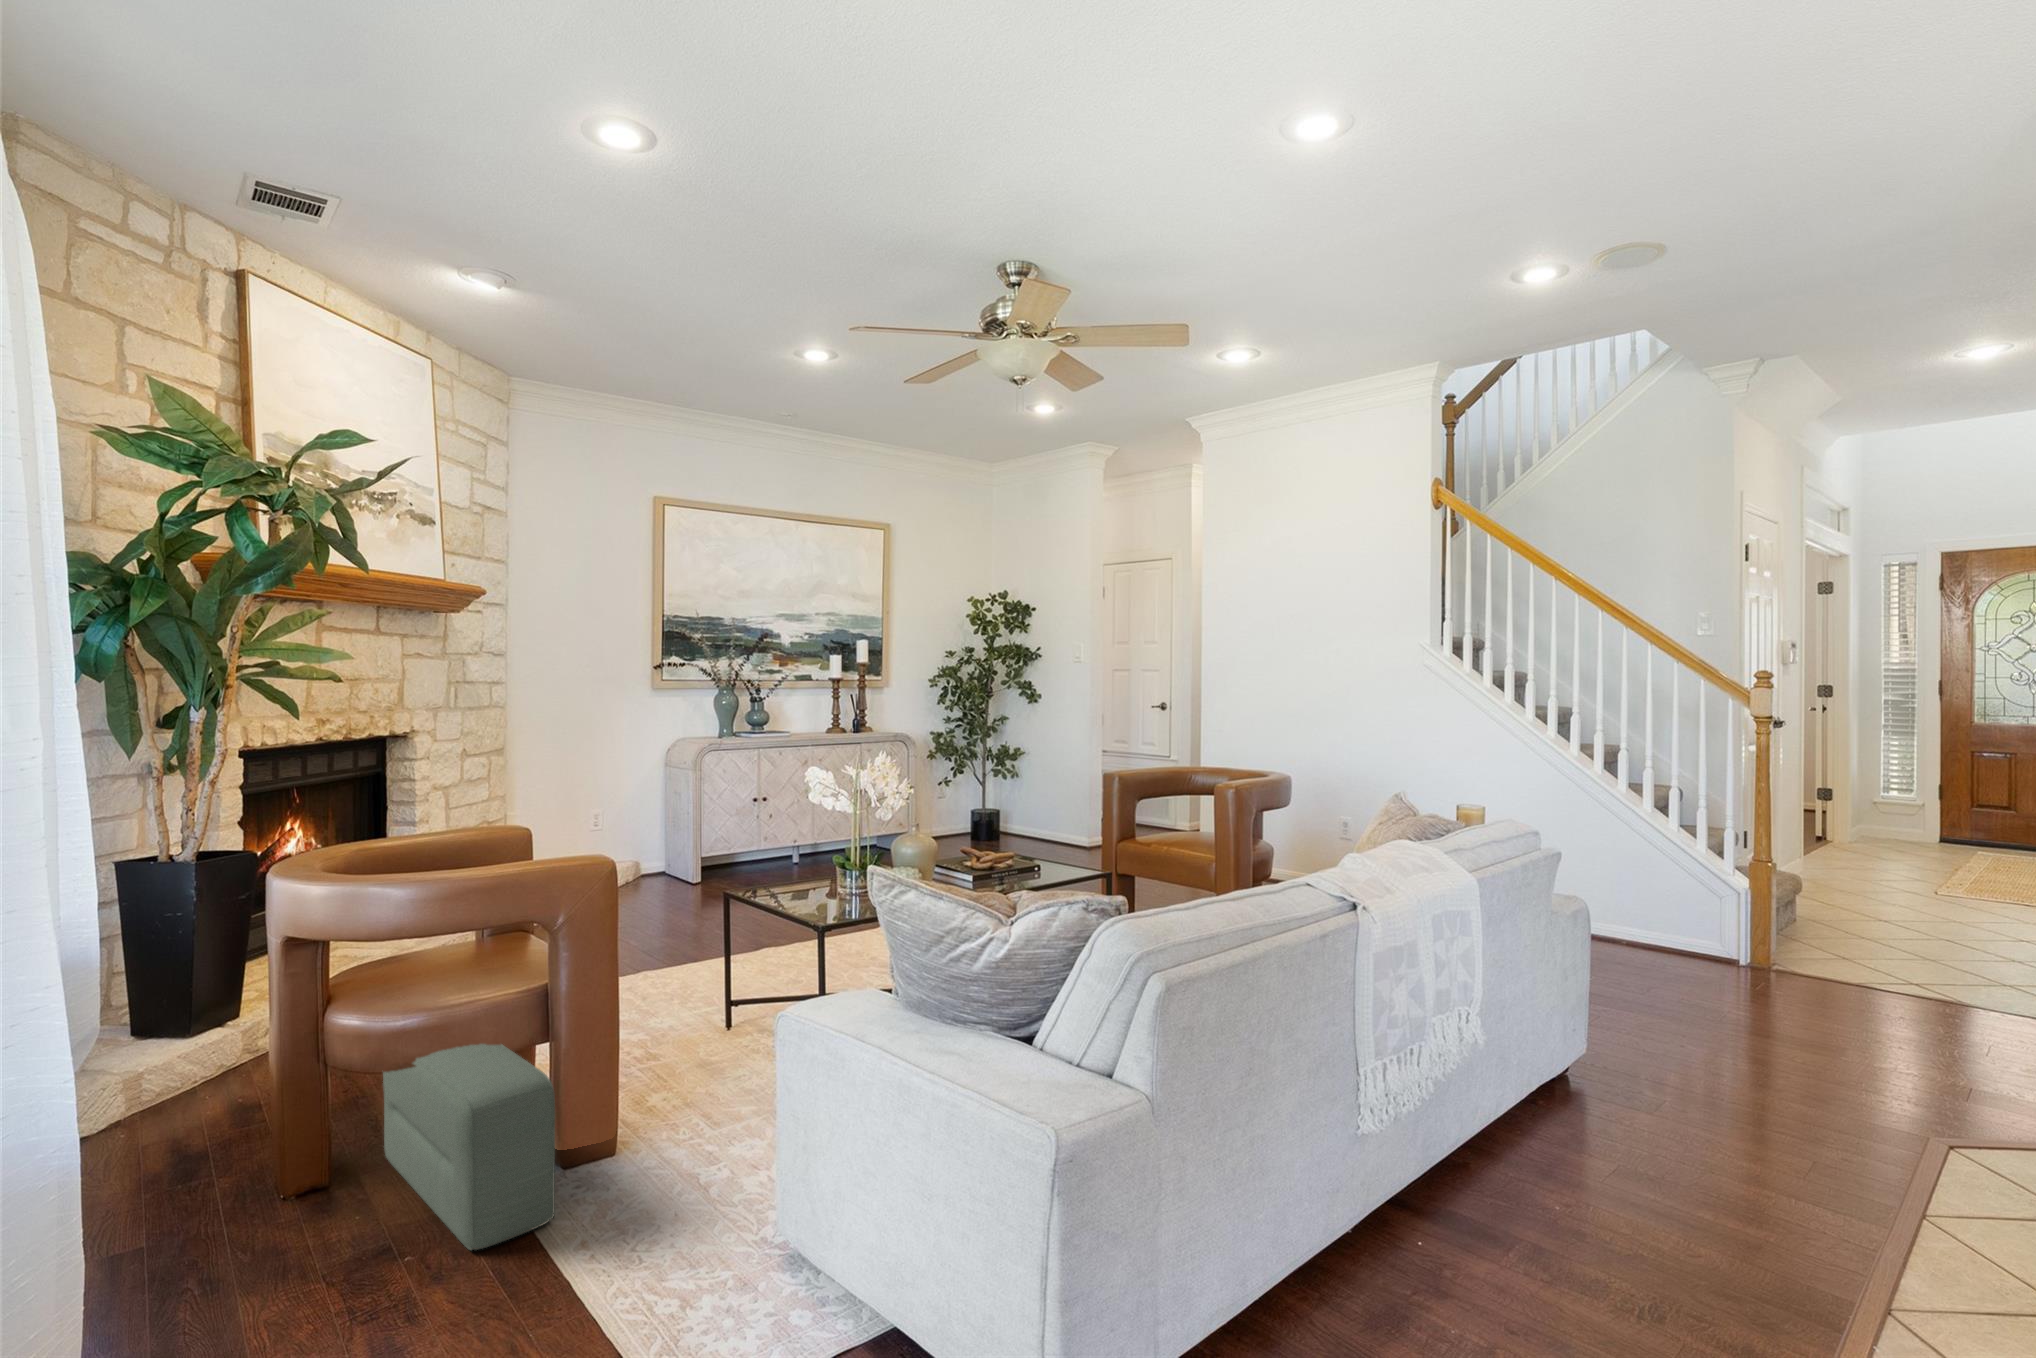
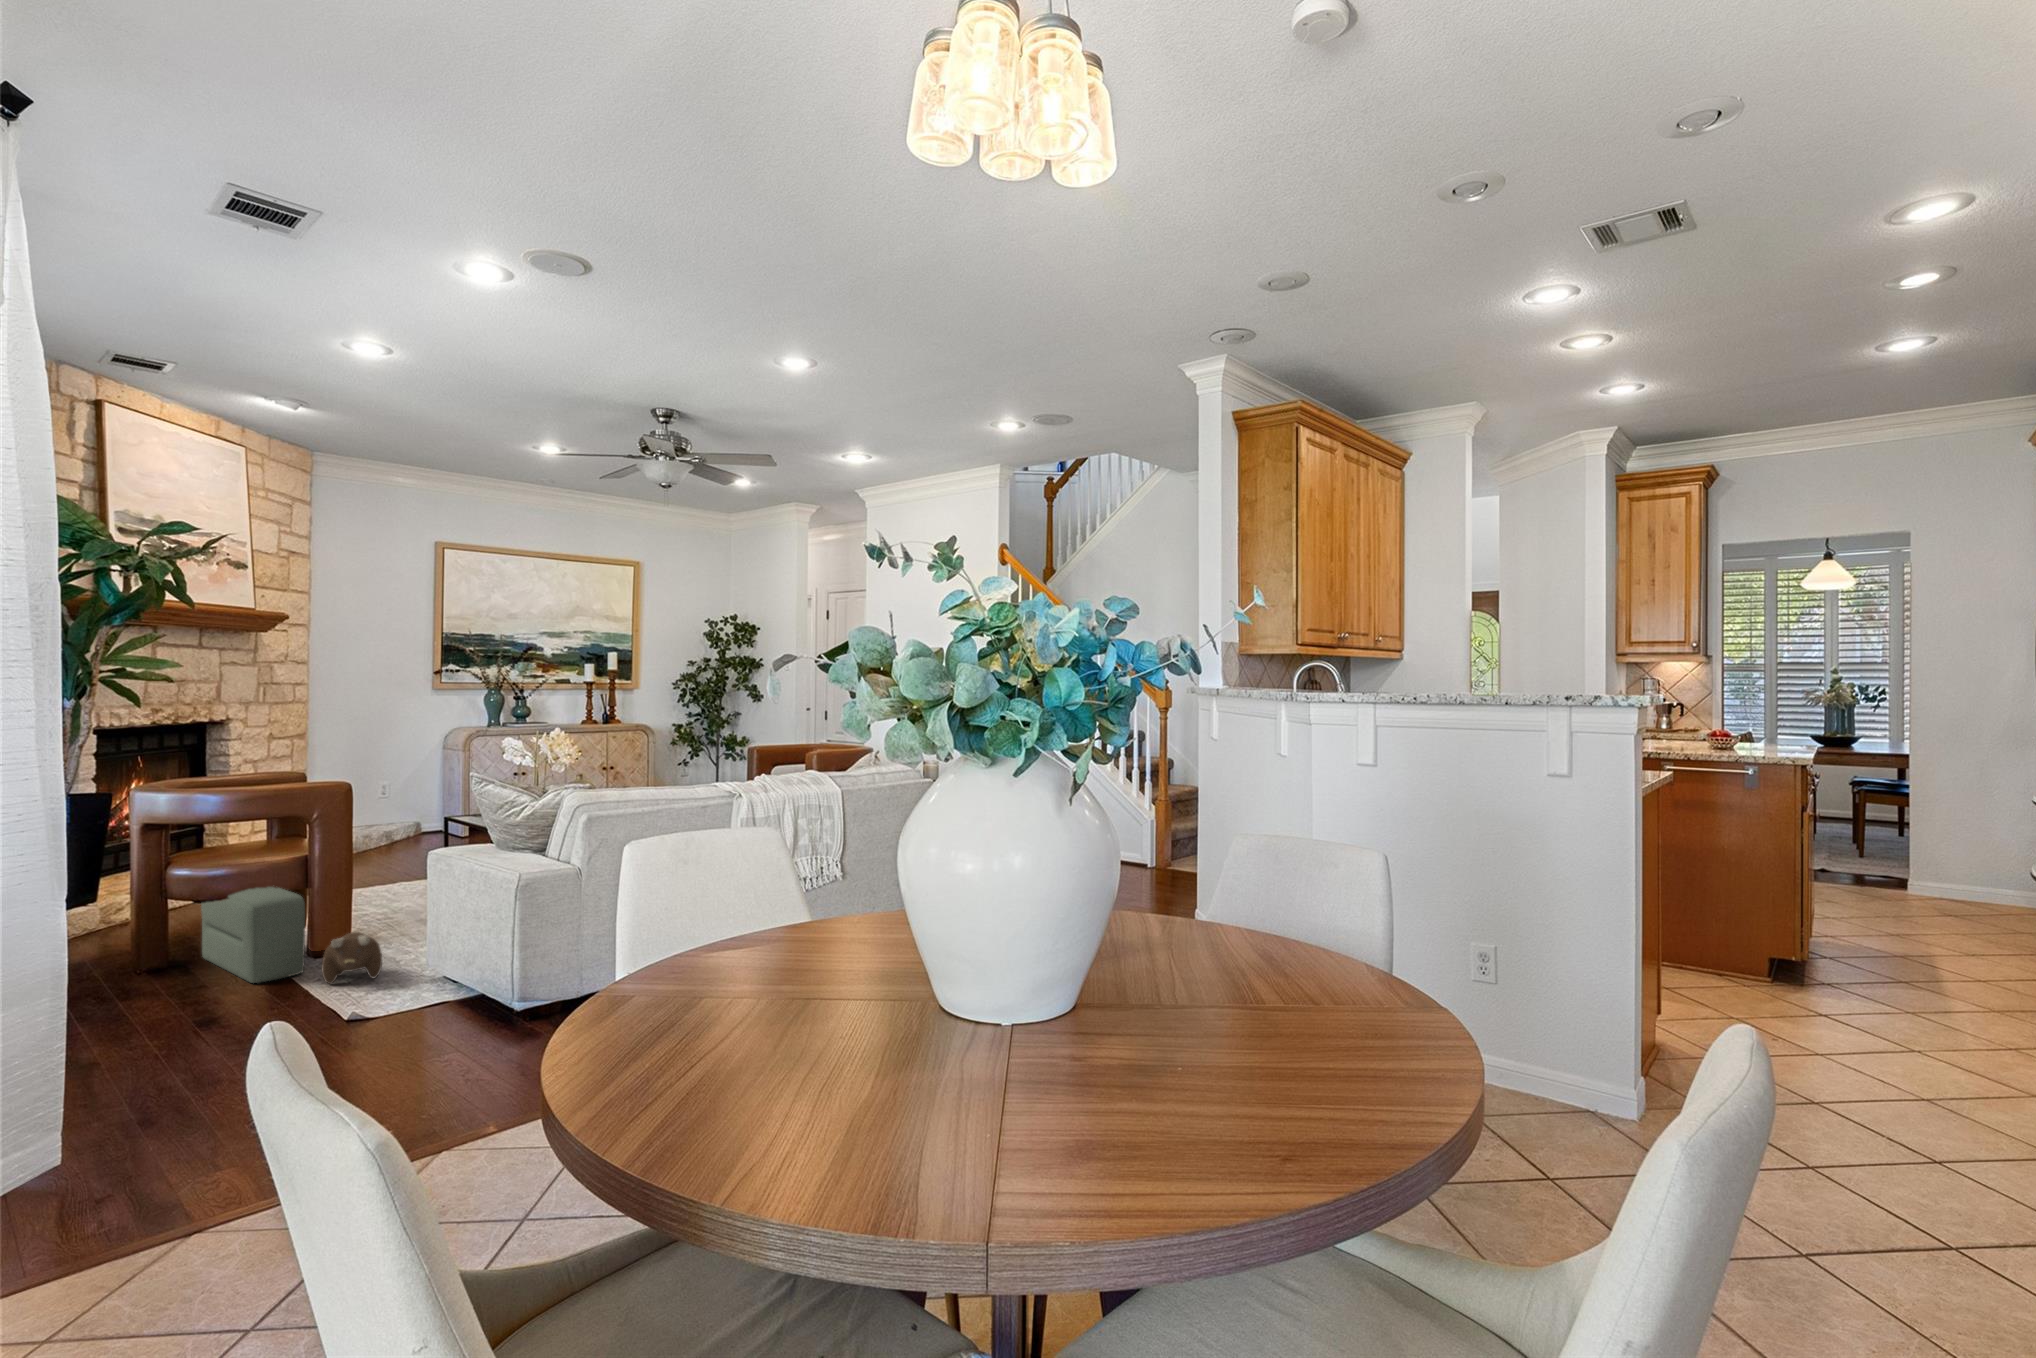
plush toy: none [592,1153,693,1262] -> present [322,932,382,984]

